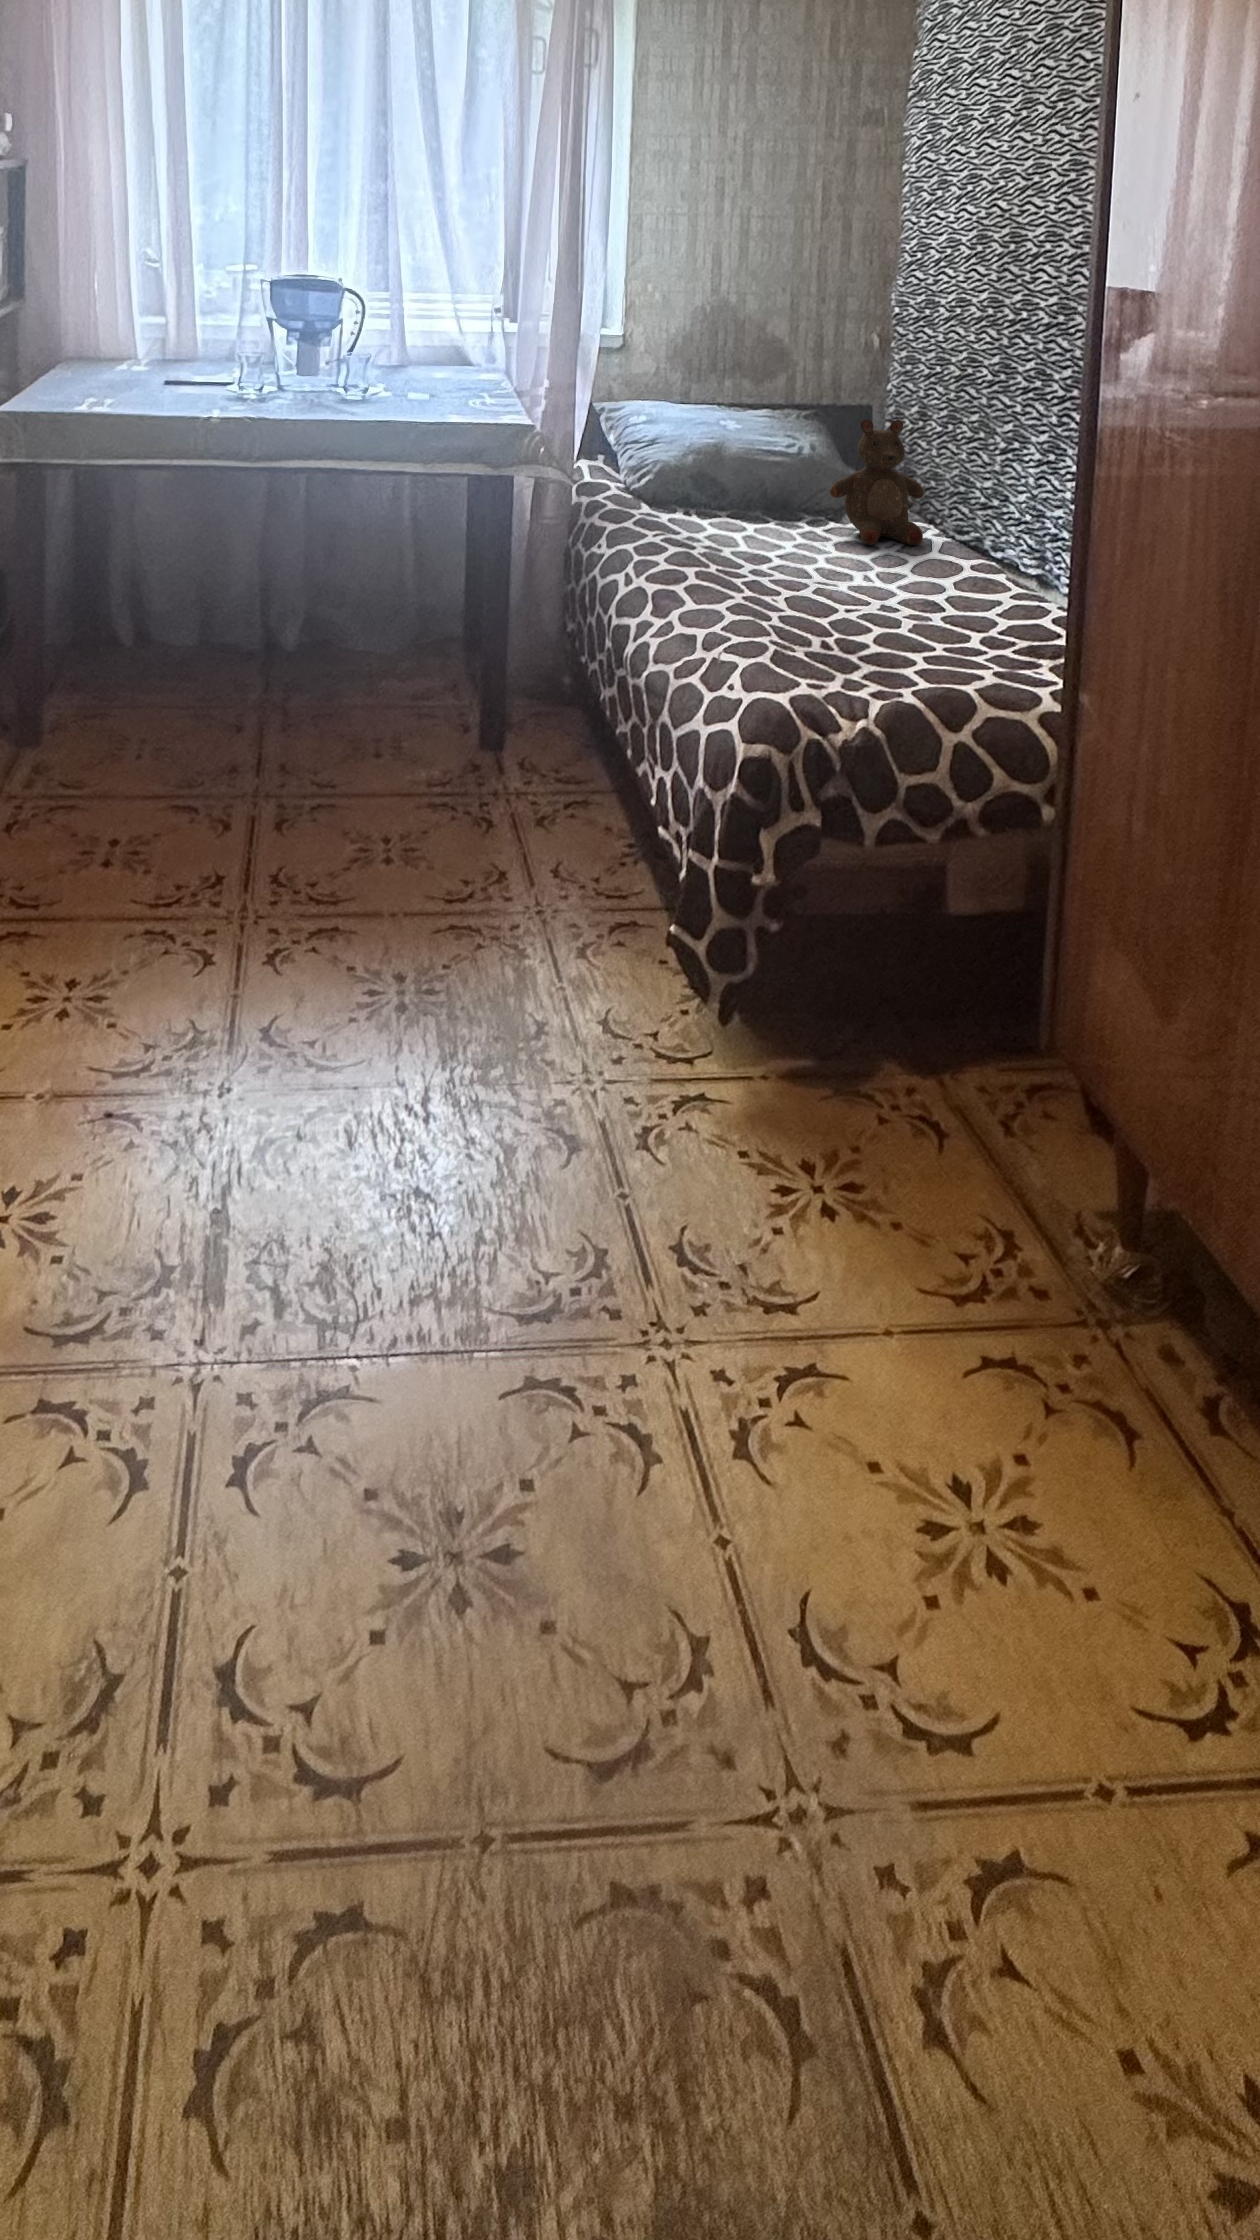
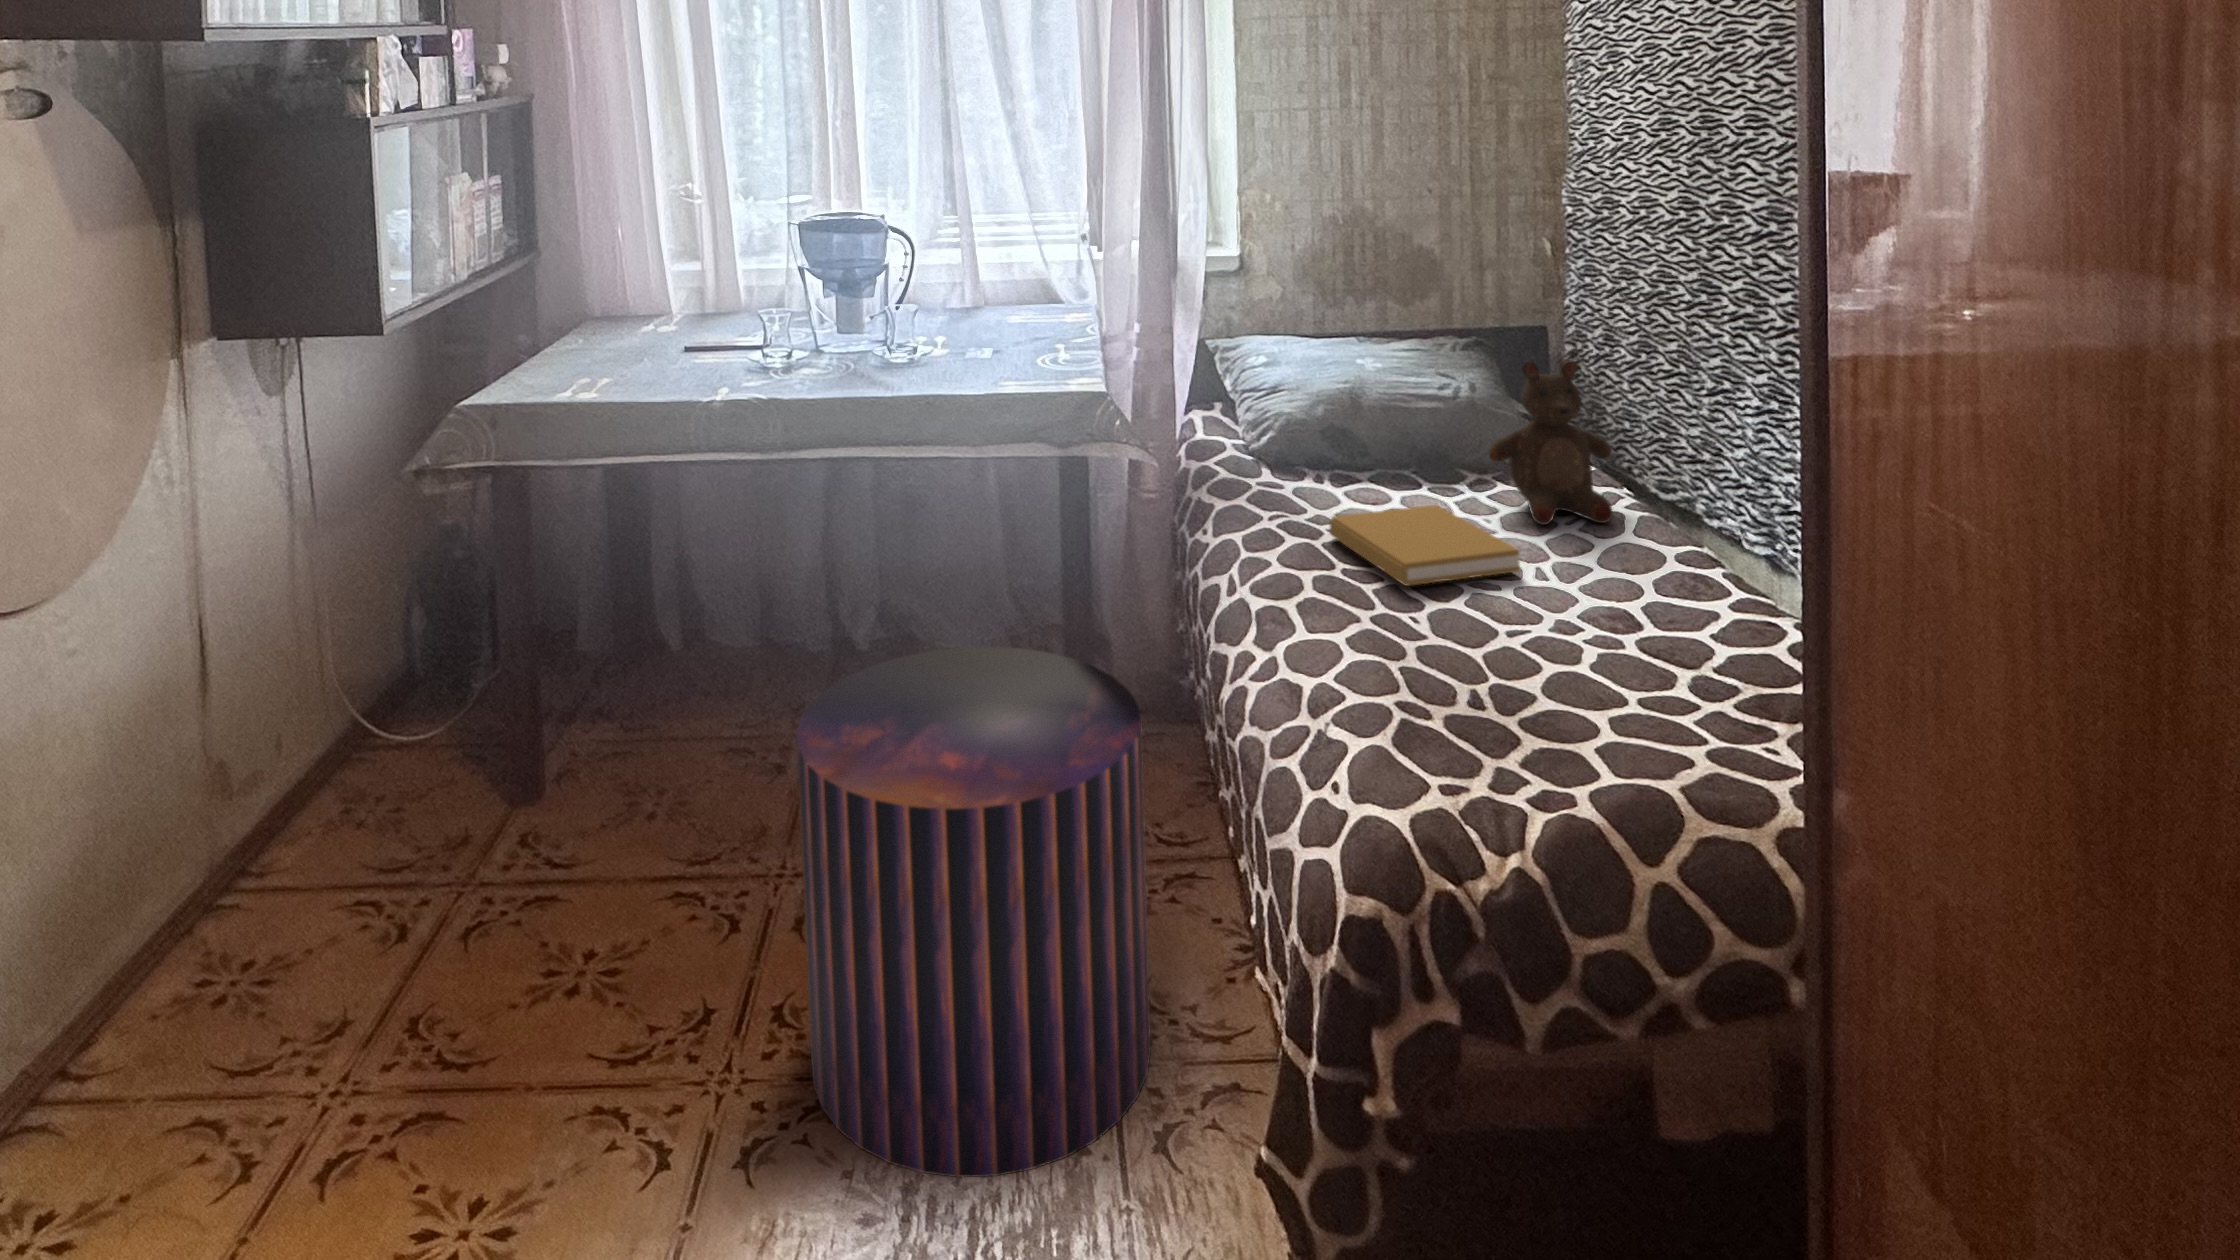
book: none [707,527,855,577] -> present [1330,505,1520,586]
pouf: none [311,611,579,972] -> present [797,647,1151,1177]

